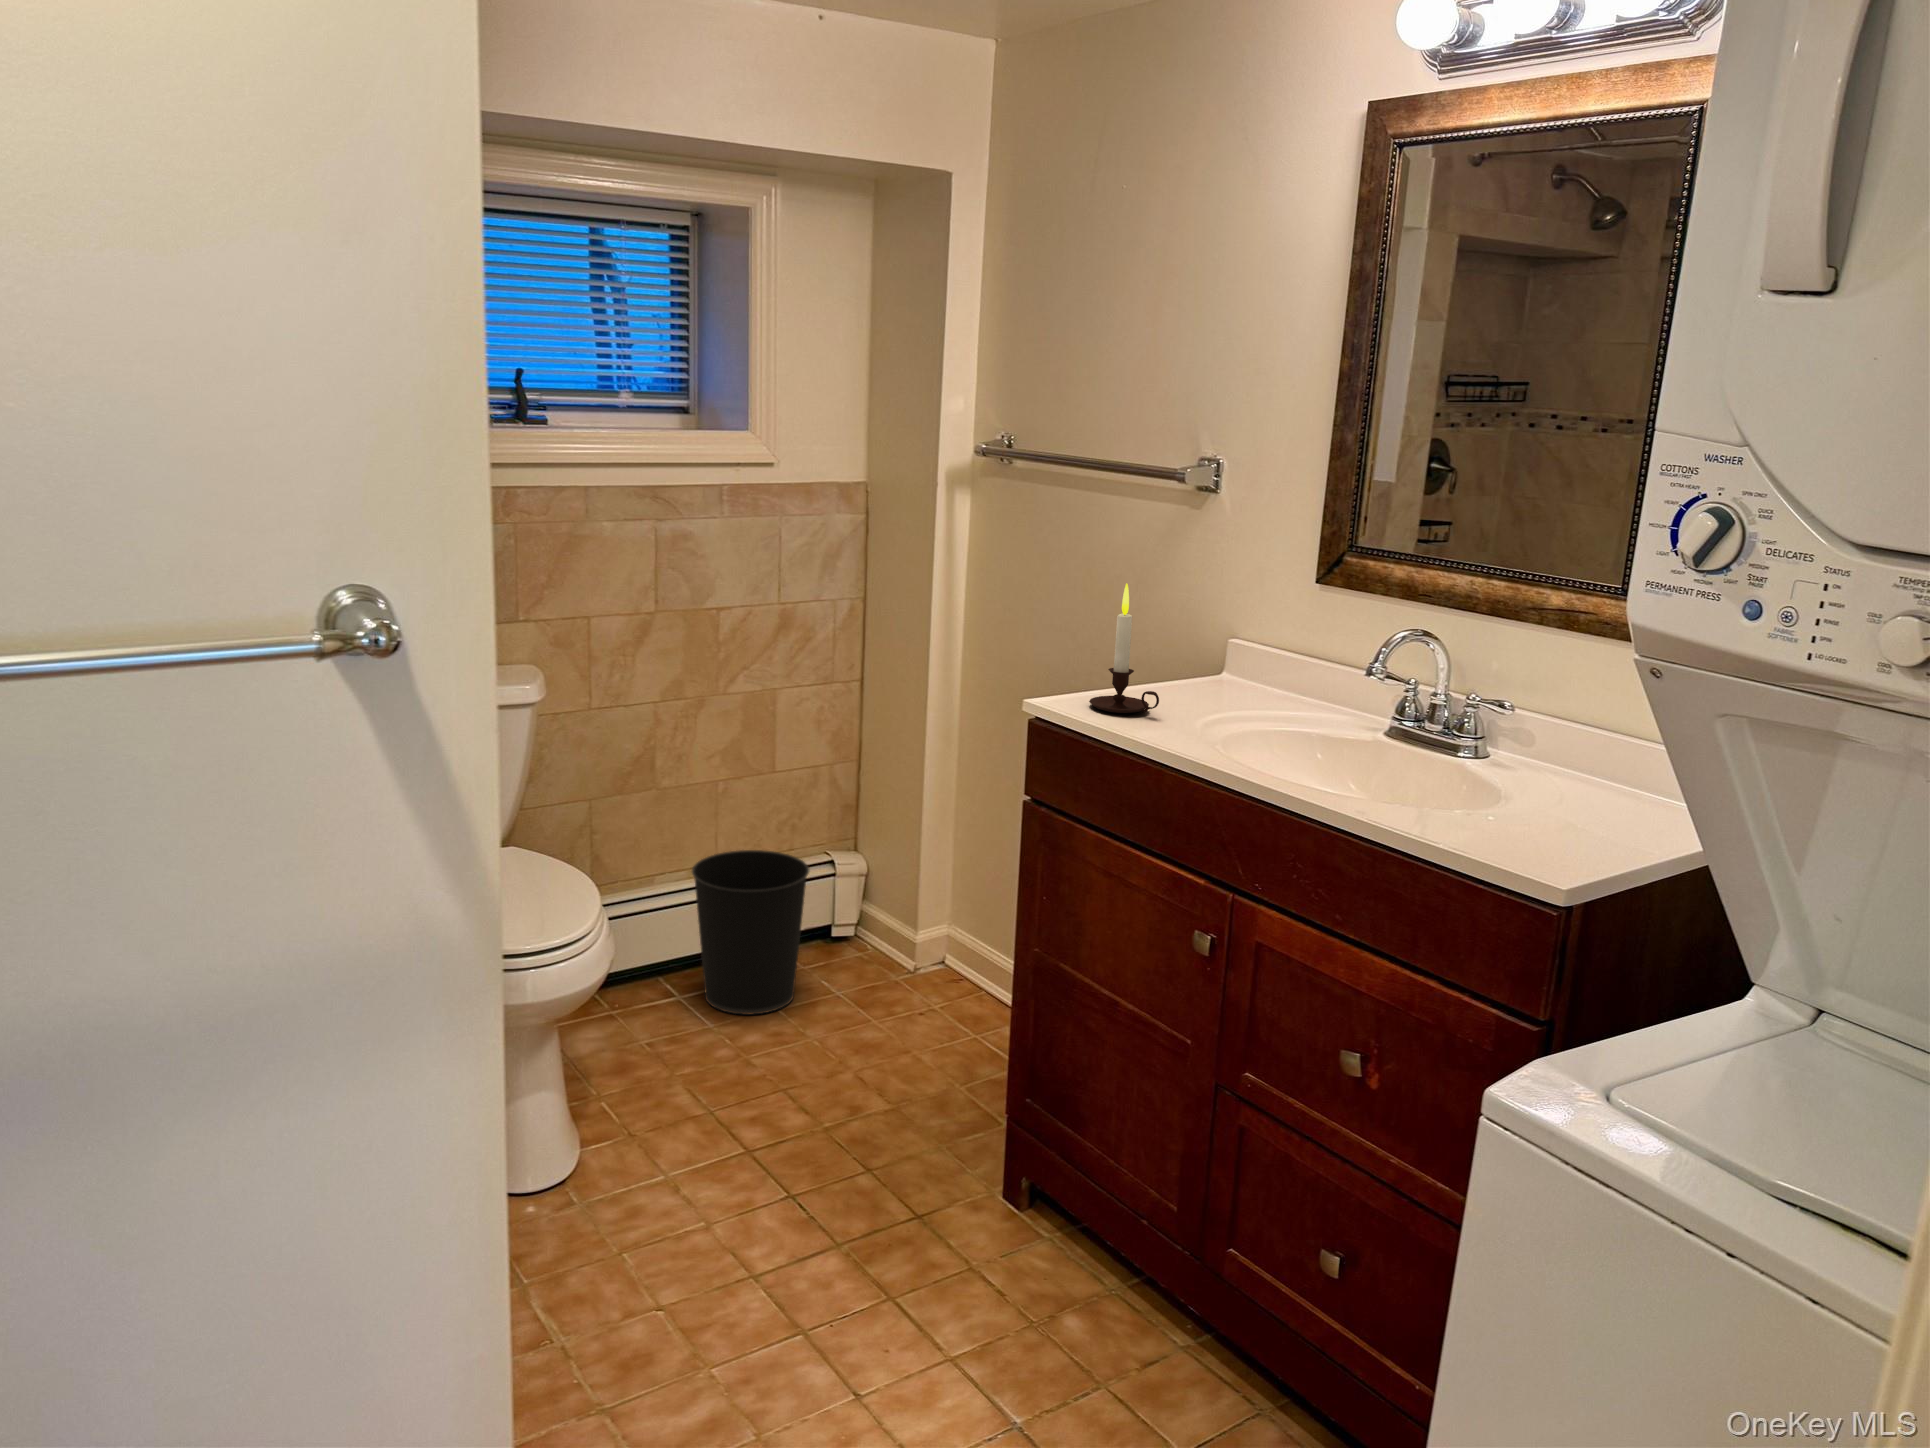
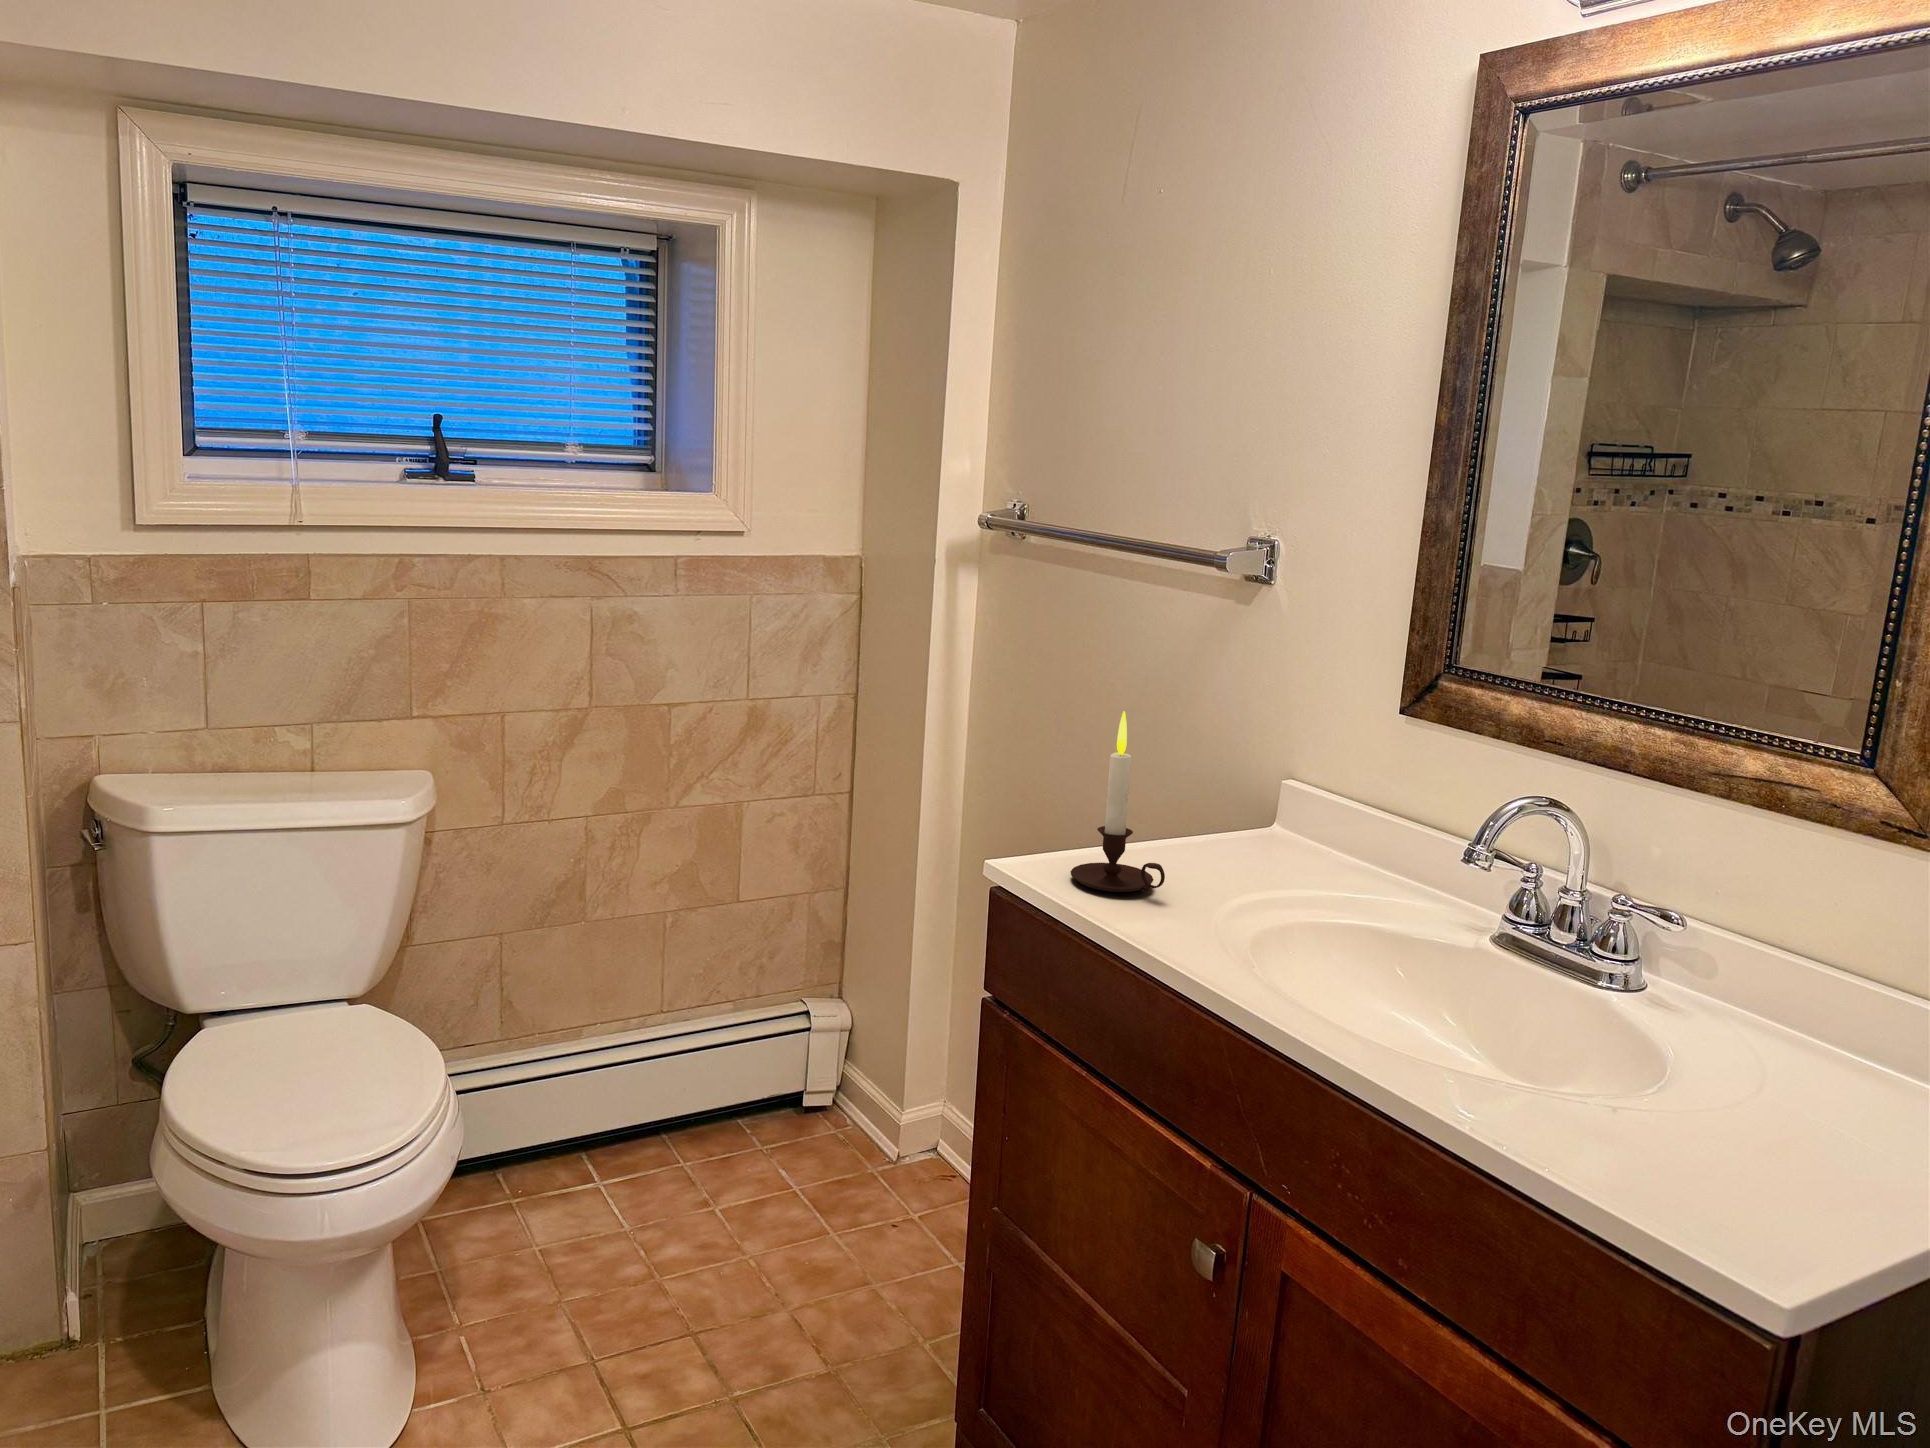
wastebasket: present [692,850,809,1014] -> none [618,1002,765,1214]

